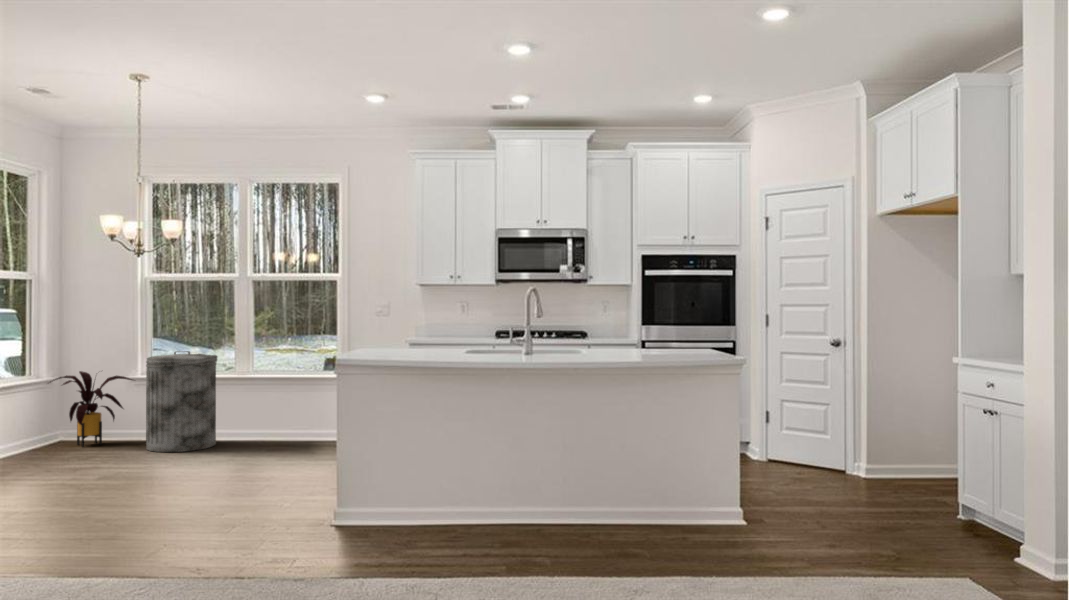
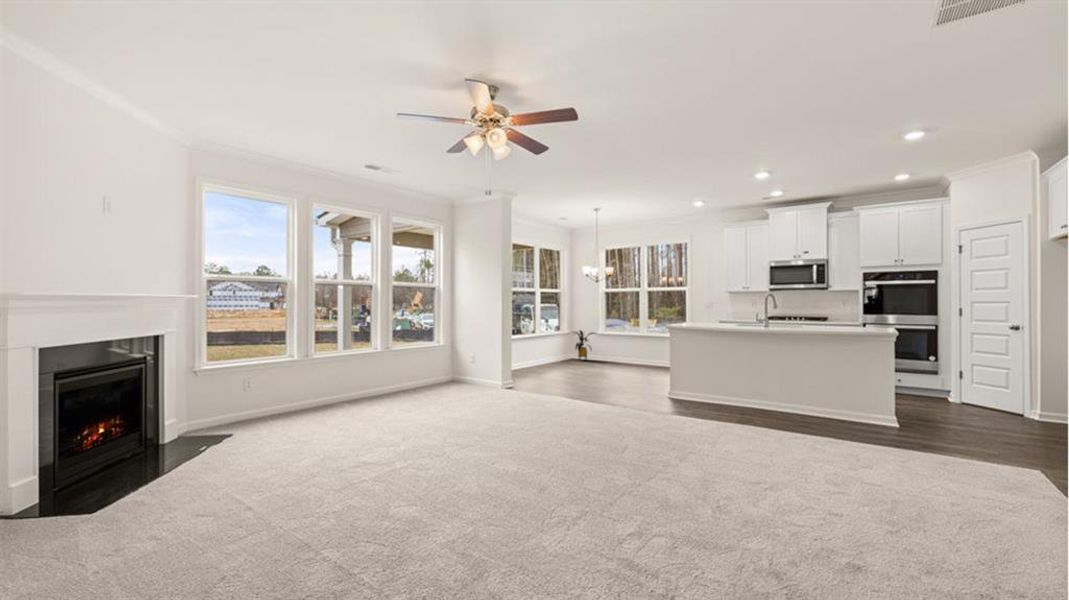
trash can: present [146,351,217,452] -> none [603,323,632,366]

